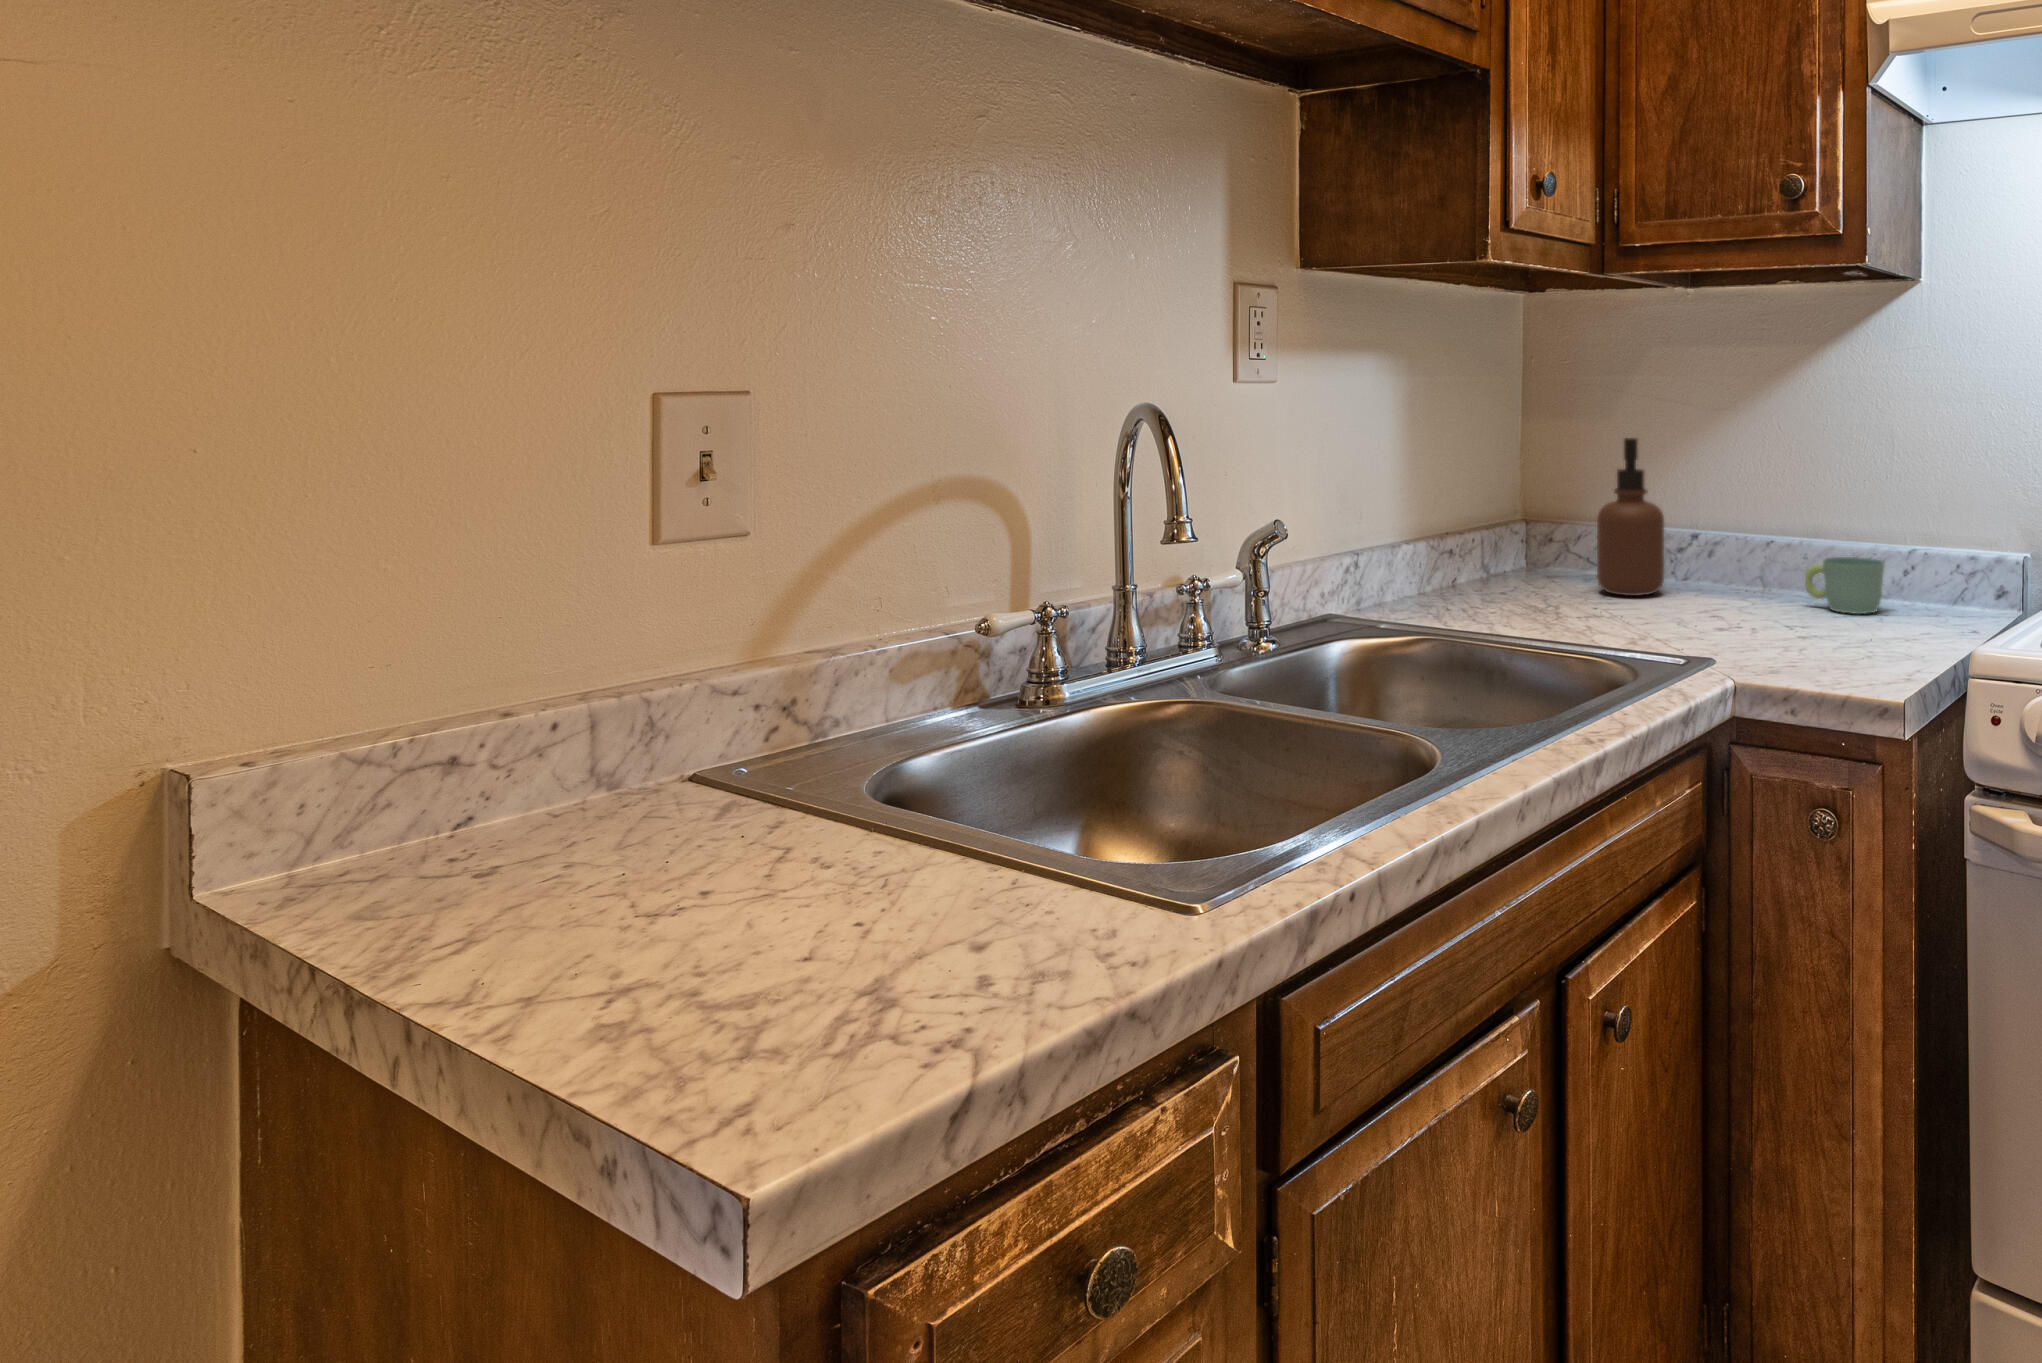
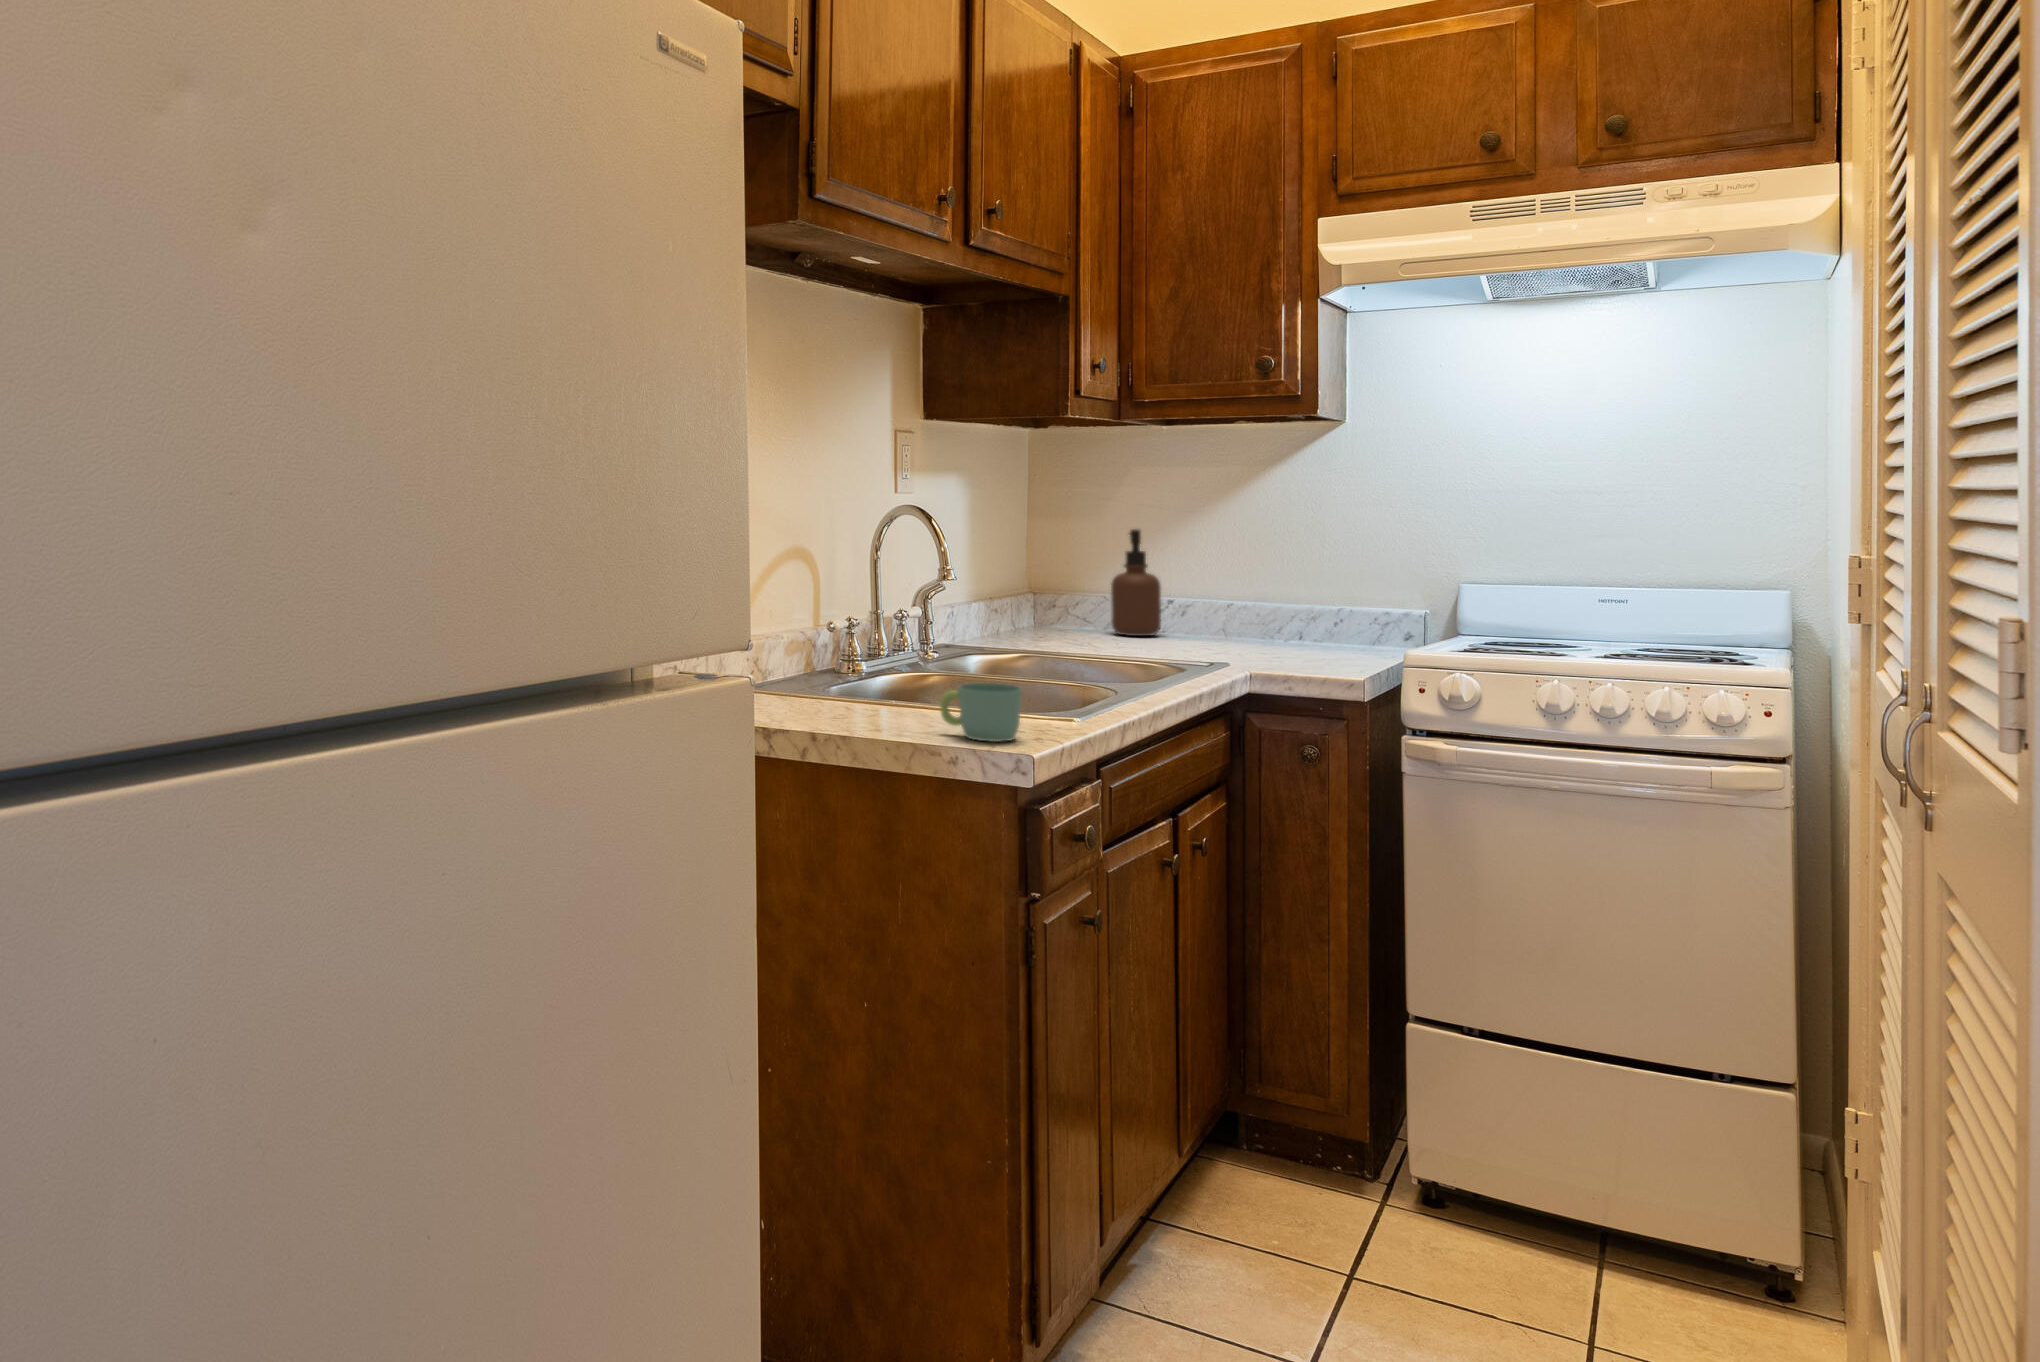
mug: present [1805,557,1884,614] -> present [940,683,1022,742]

